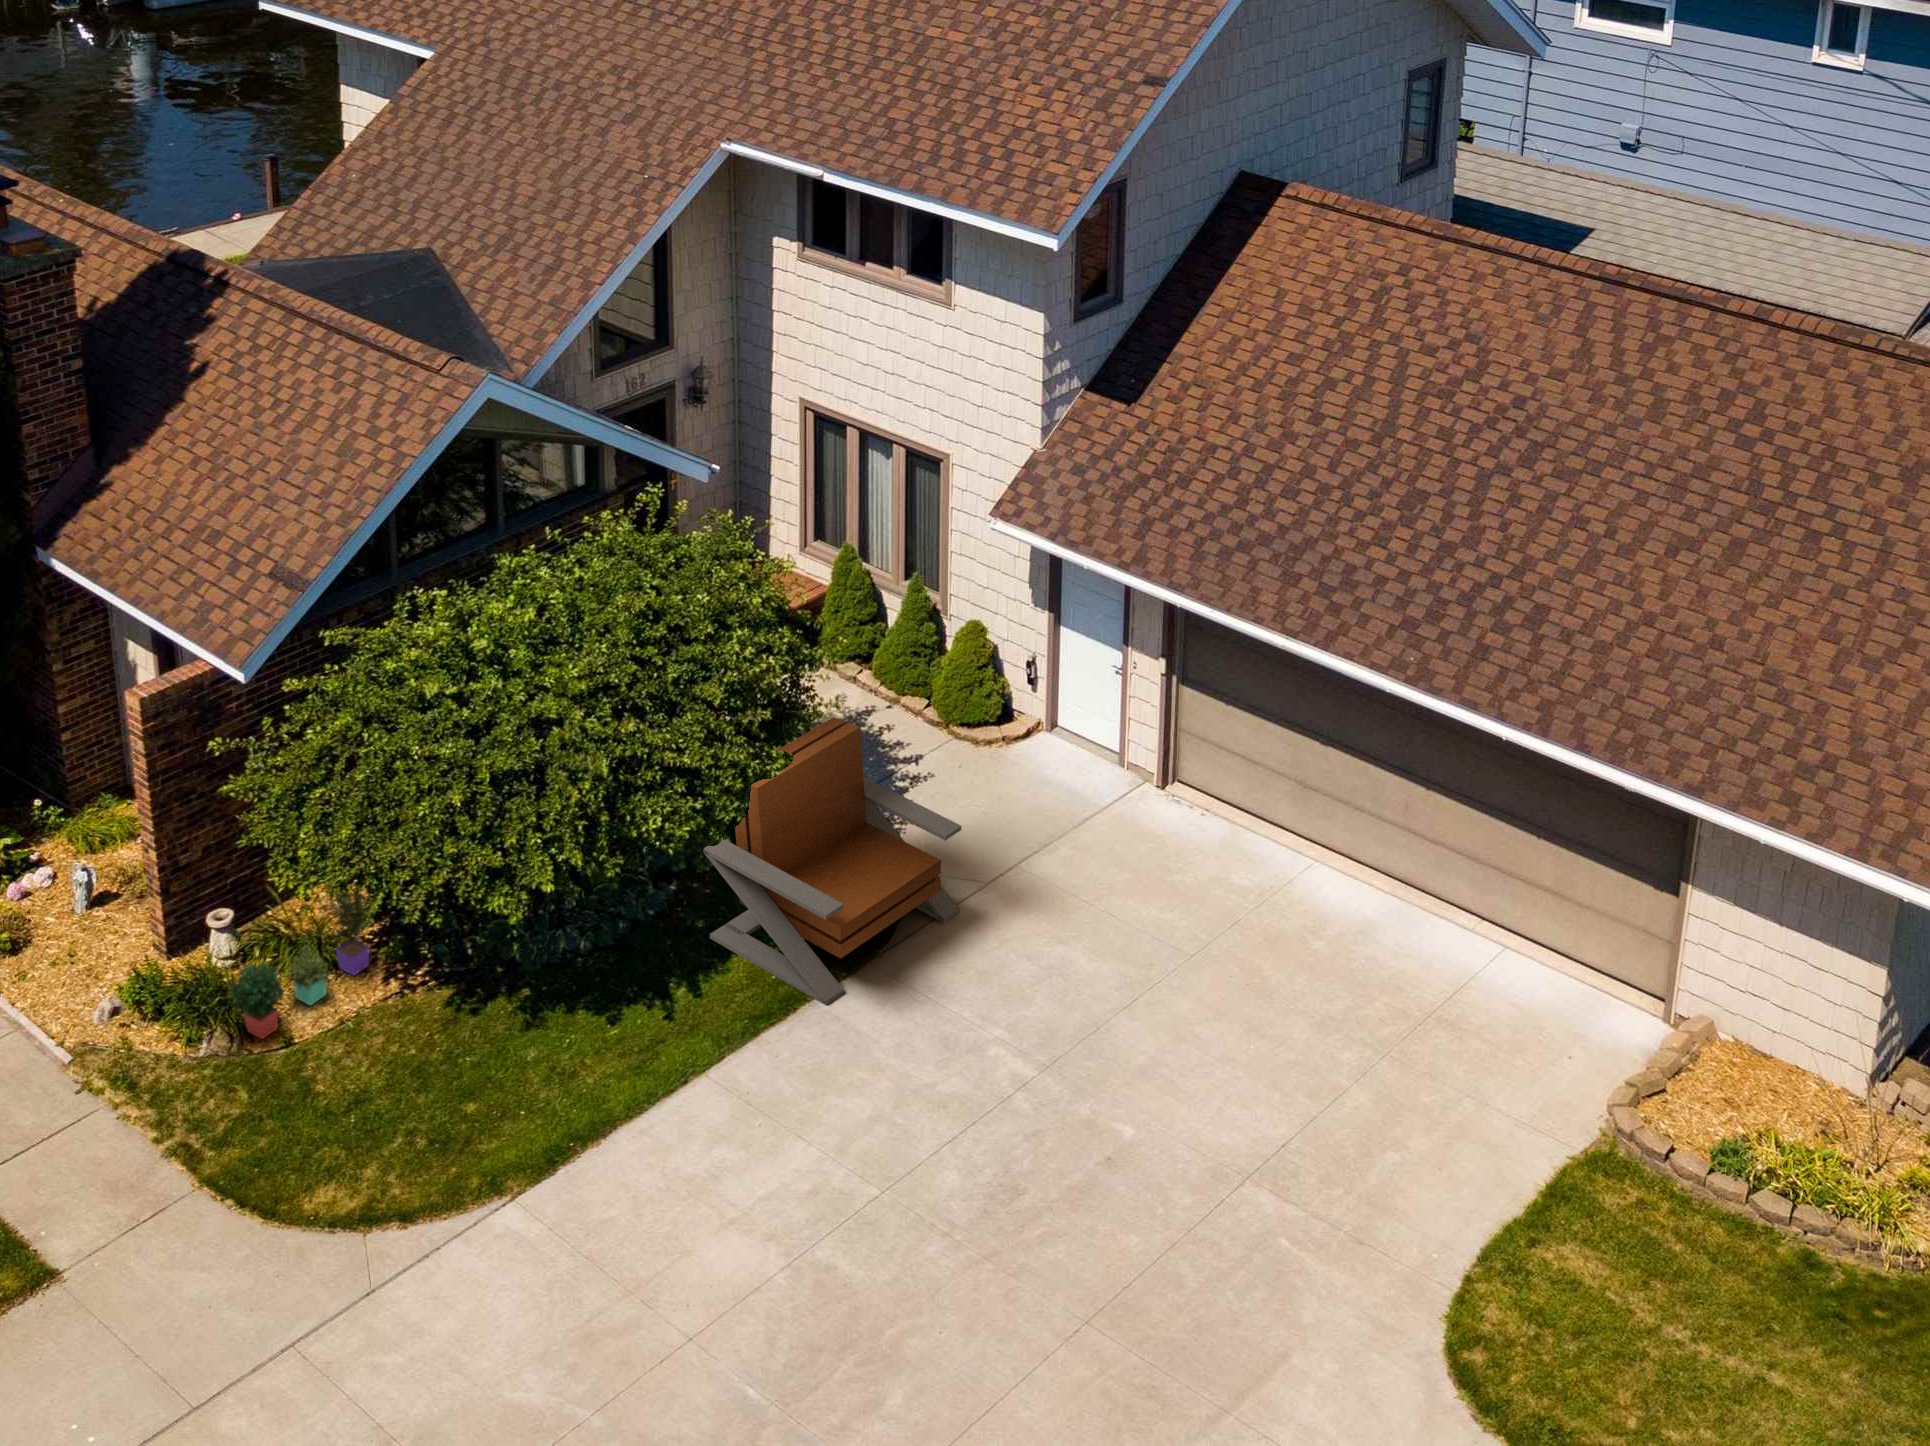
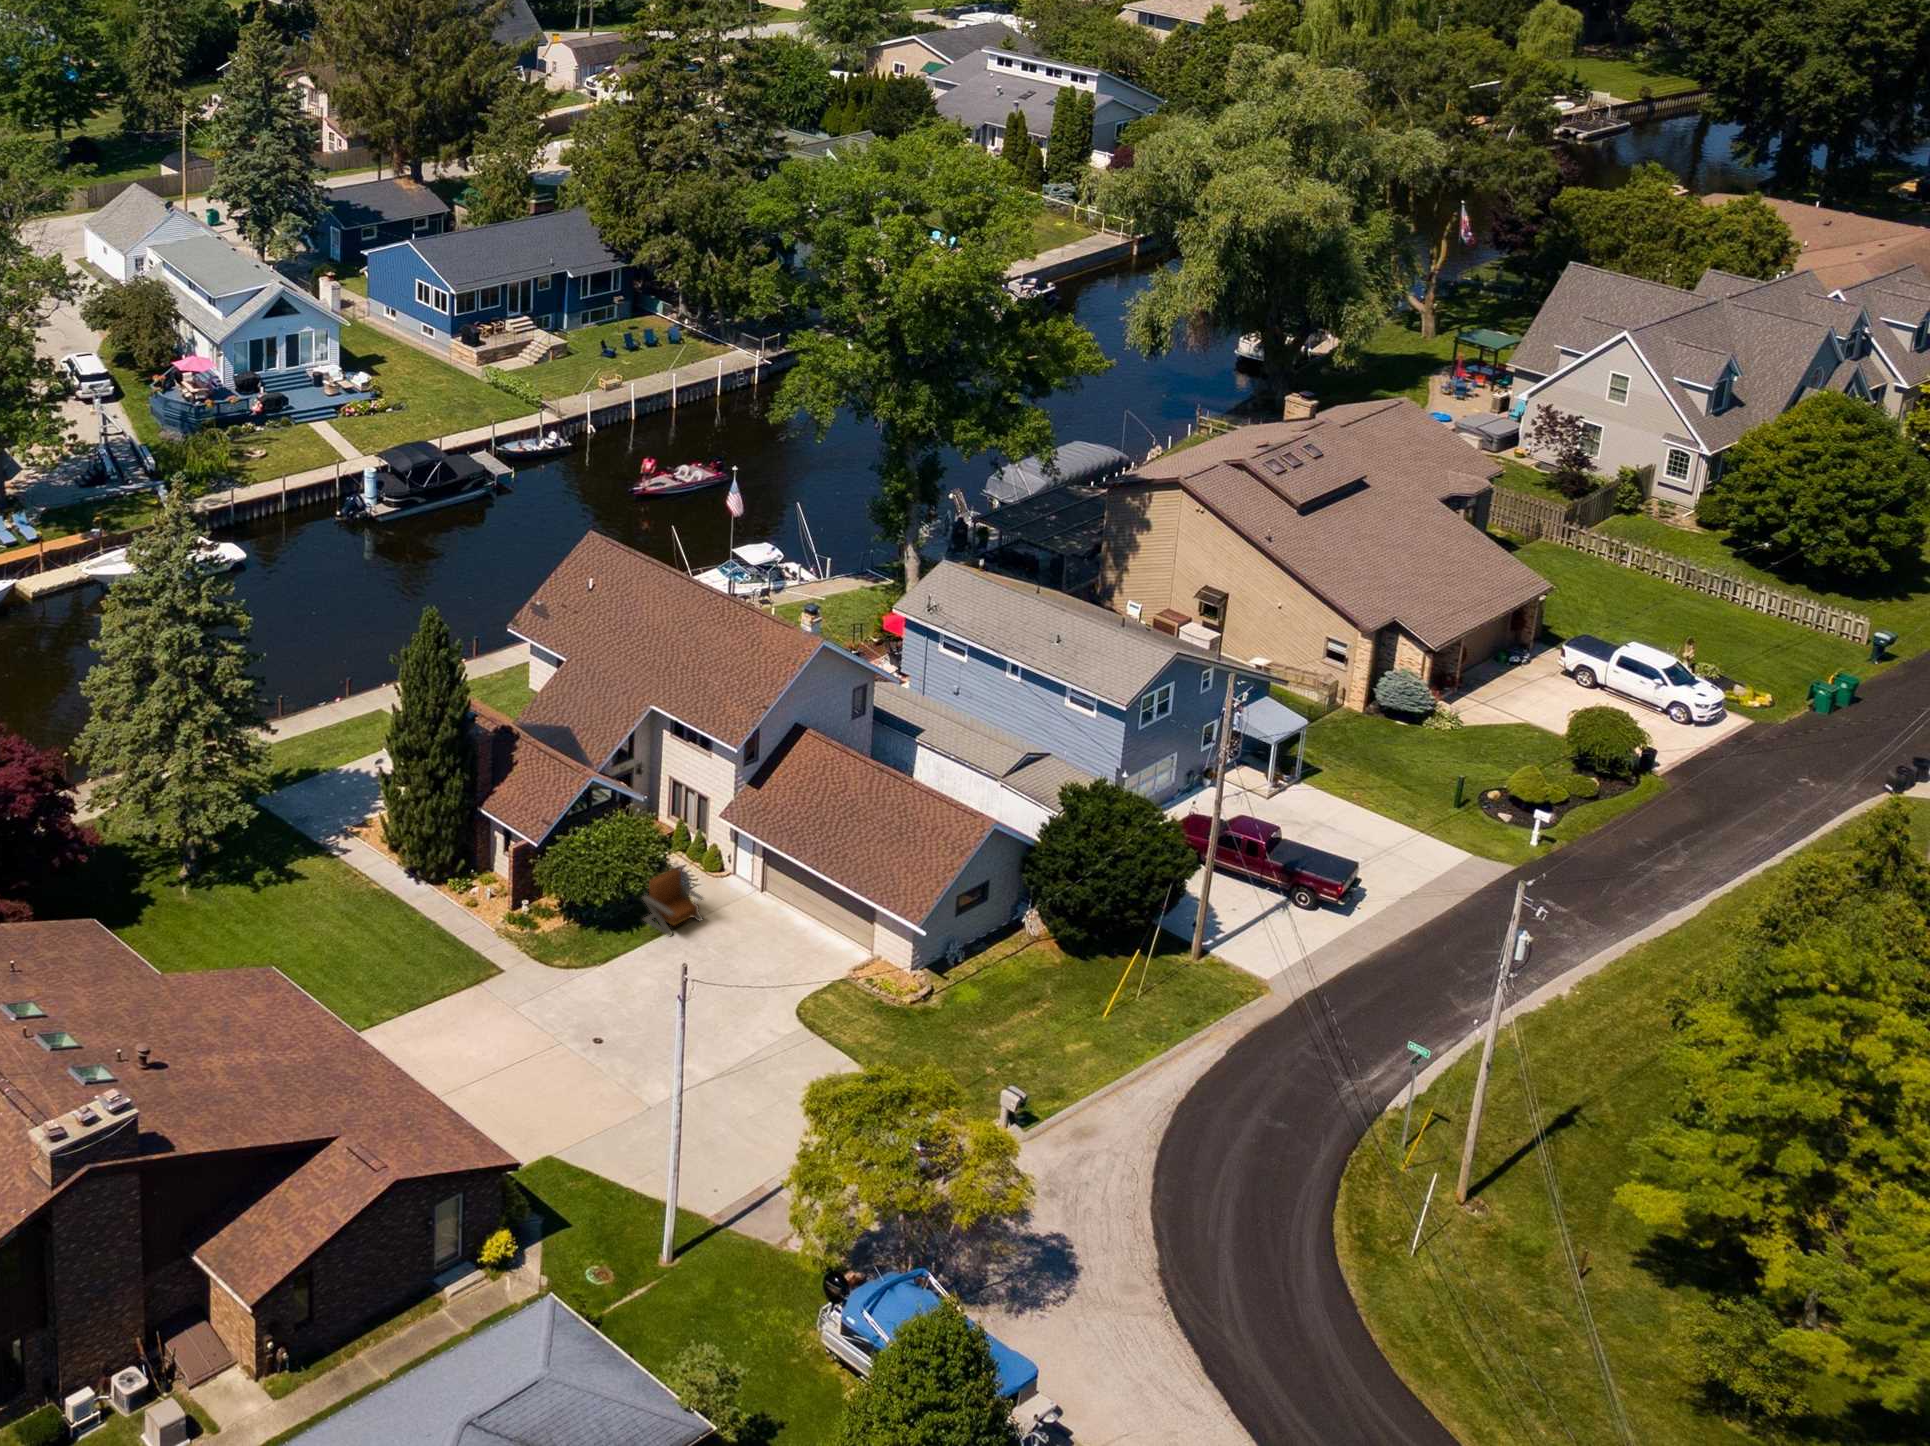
potted plant: present [230,891,371,1039] -> none [532,889,564,931]

